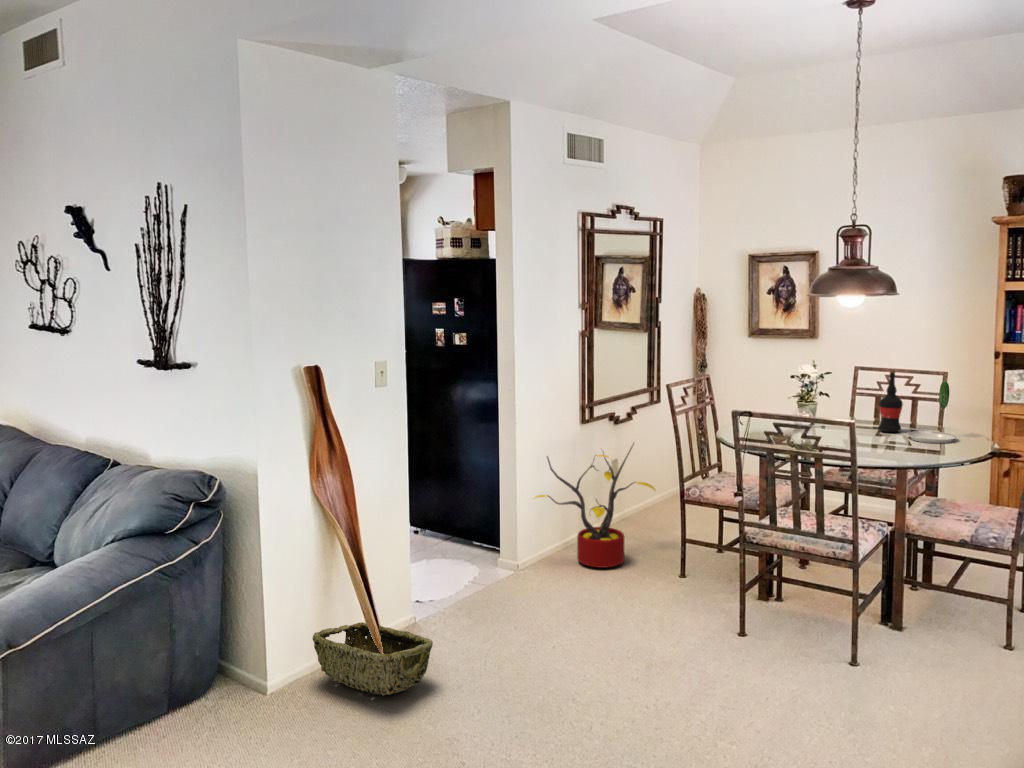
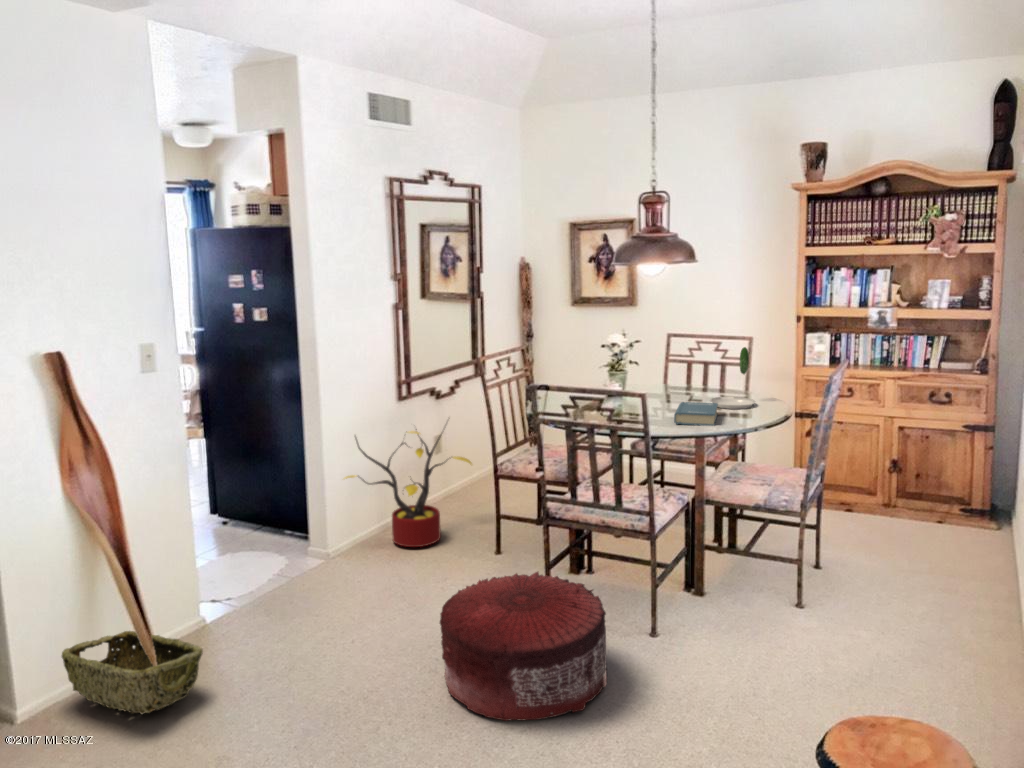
wine bottle: present [878,370,903,432] -> none [684,337,707,399]
book: none [875,434,918,459] -> present [674,402,718,426]
pouf: none [650,591,815,729] -> present [440,572,607,721]

